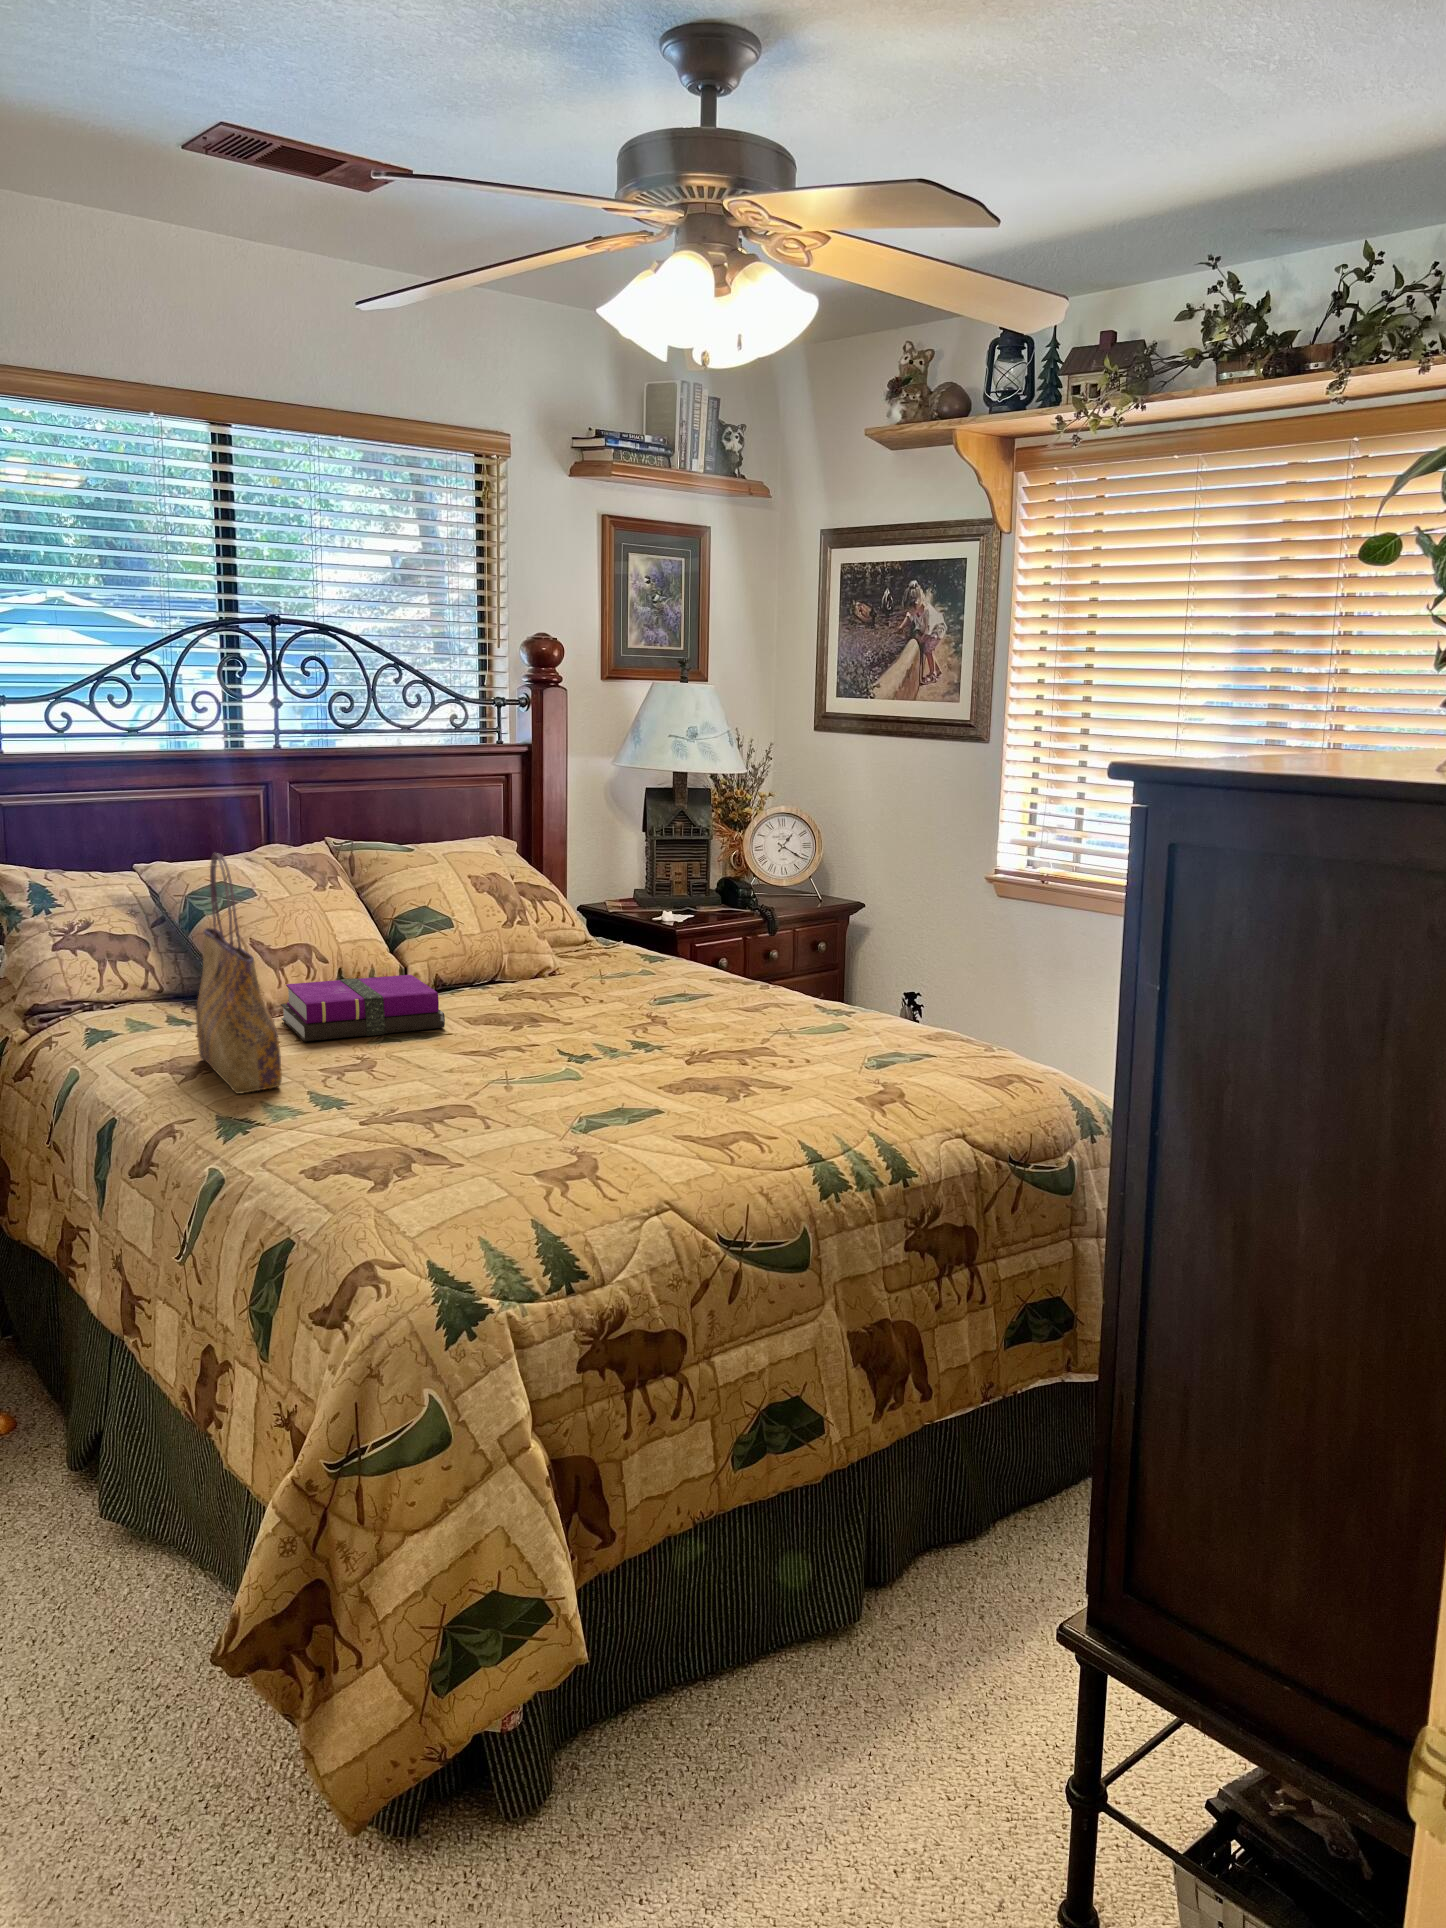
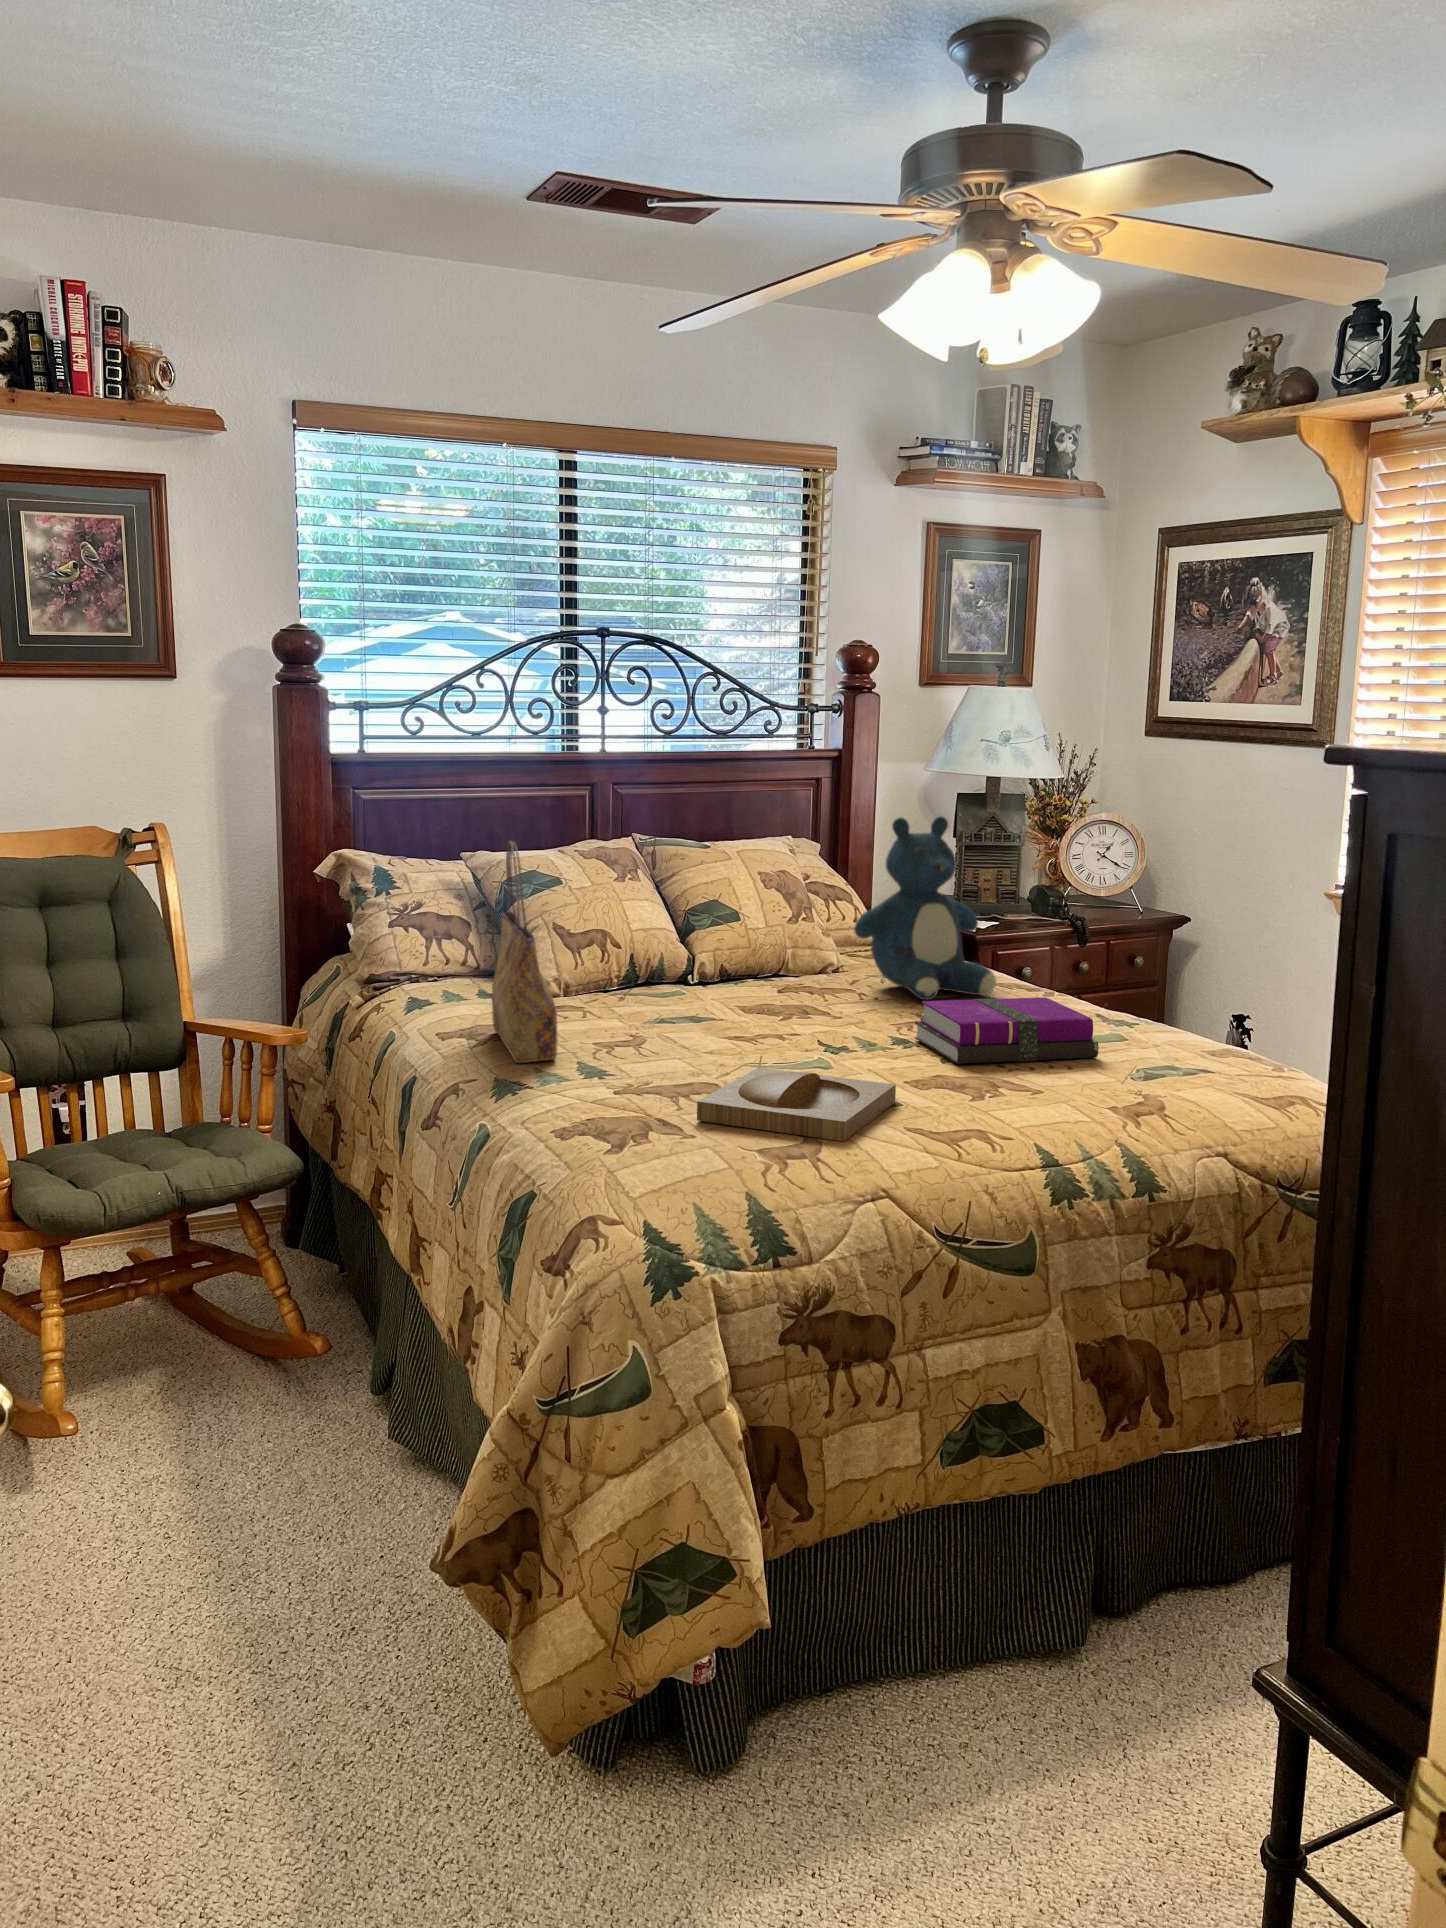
teddy bear: none [571,814,712,998] -> present [854,816,996,1000]
notebook: present [281,975,445,1041] -> present [914,997,1099,1064]
tray: none [455,1082,651,1154] -> present [697,1067,896,1141]

